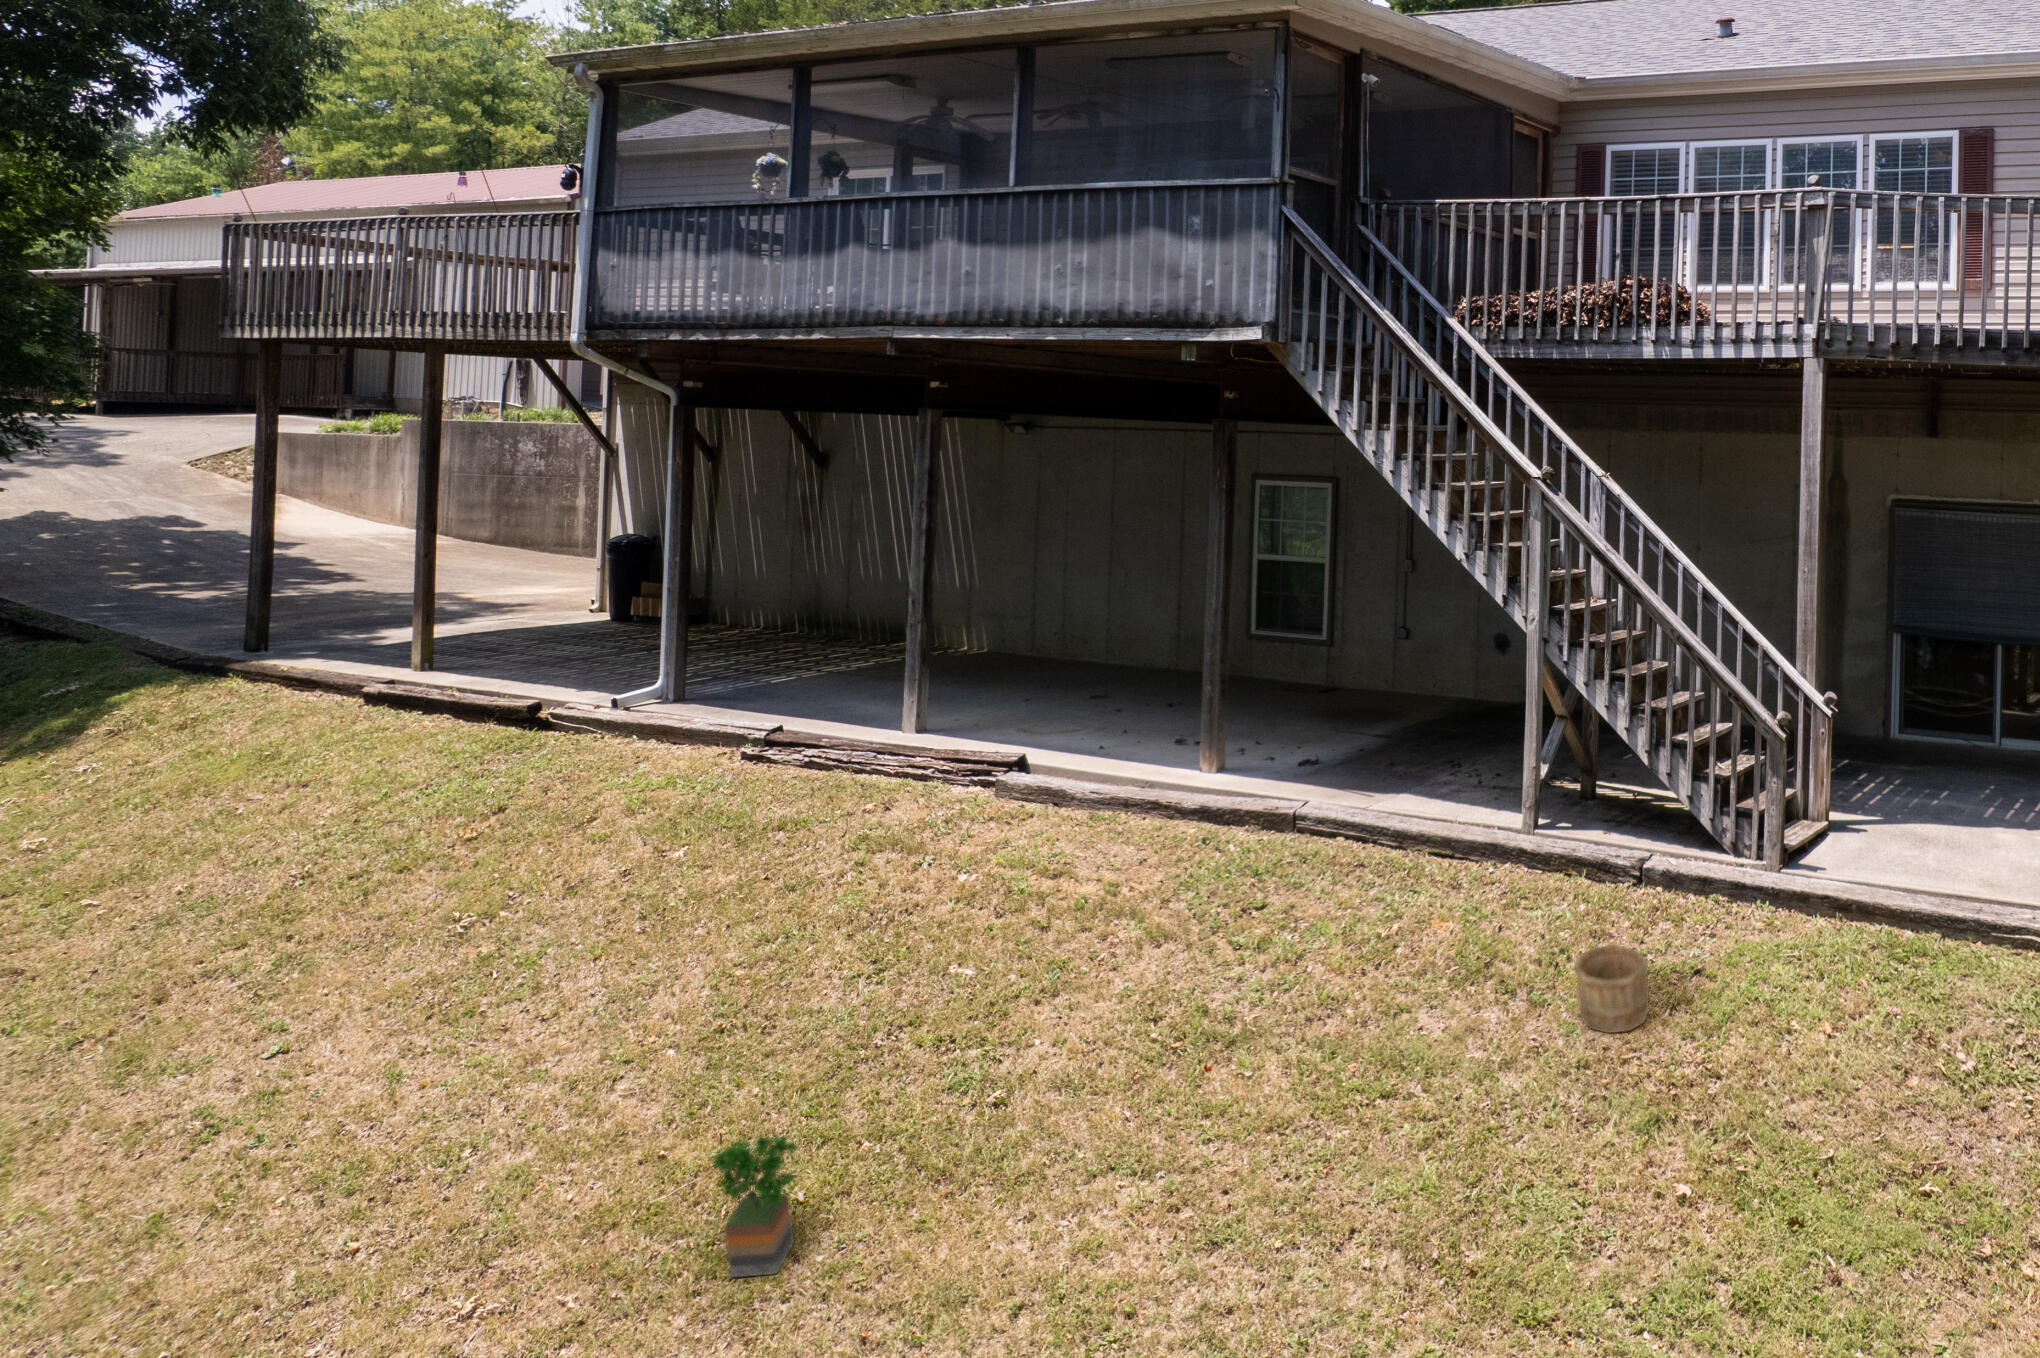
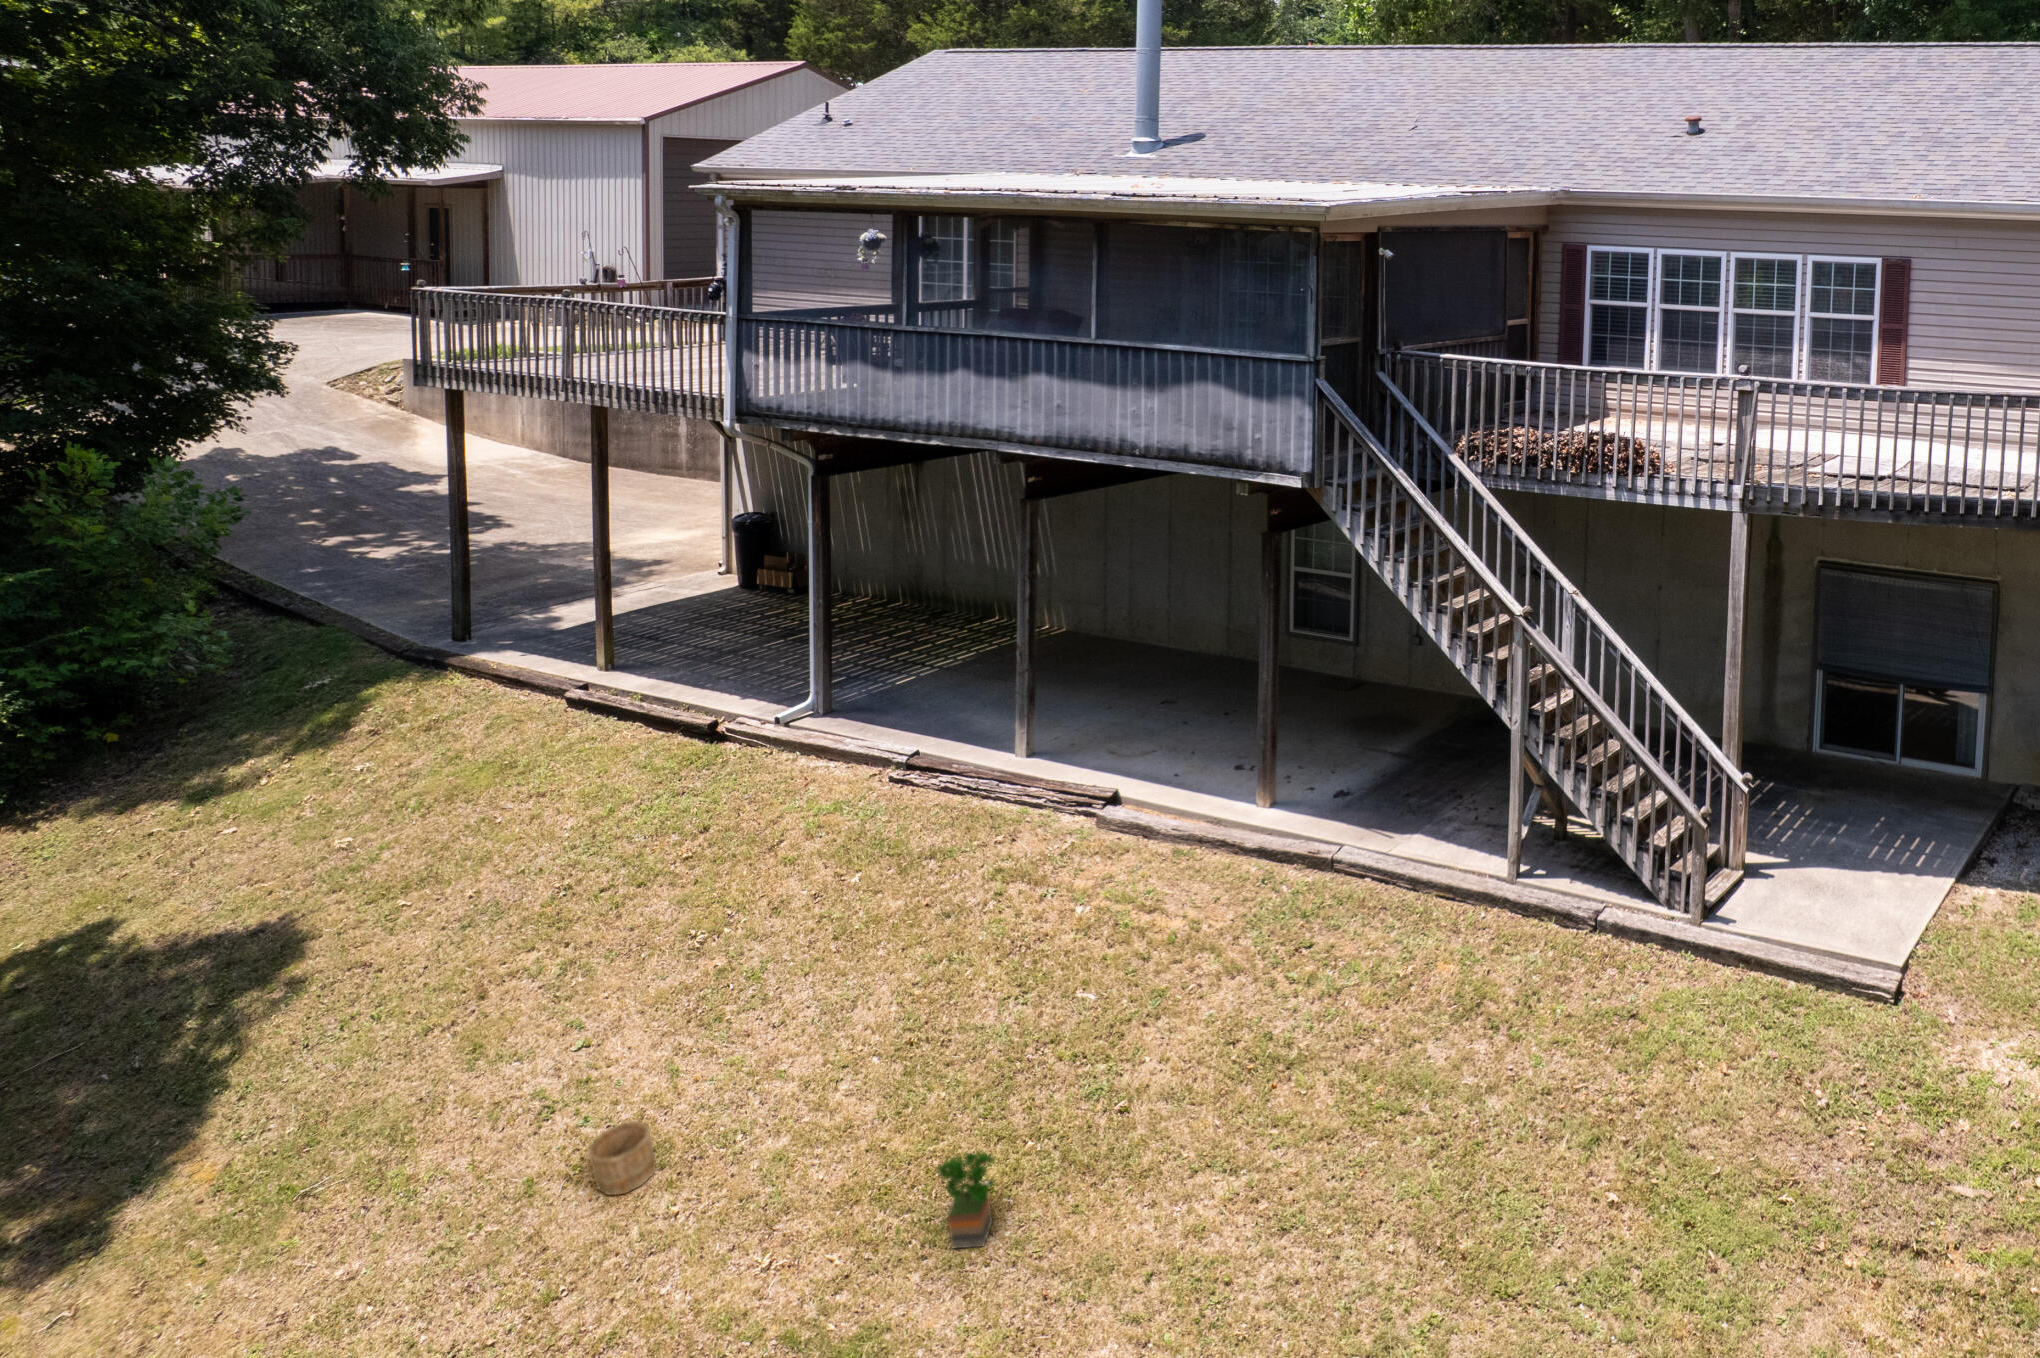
wooden bucket: present [1574,945,1649,1033] -> present [587,1121,656,1195]

